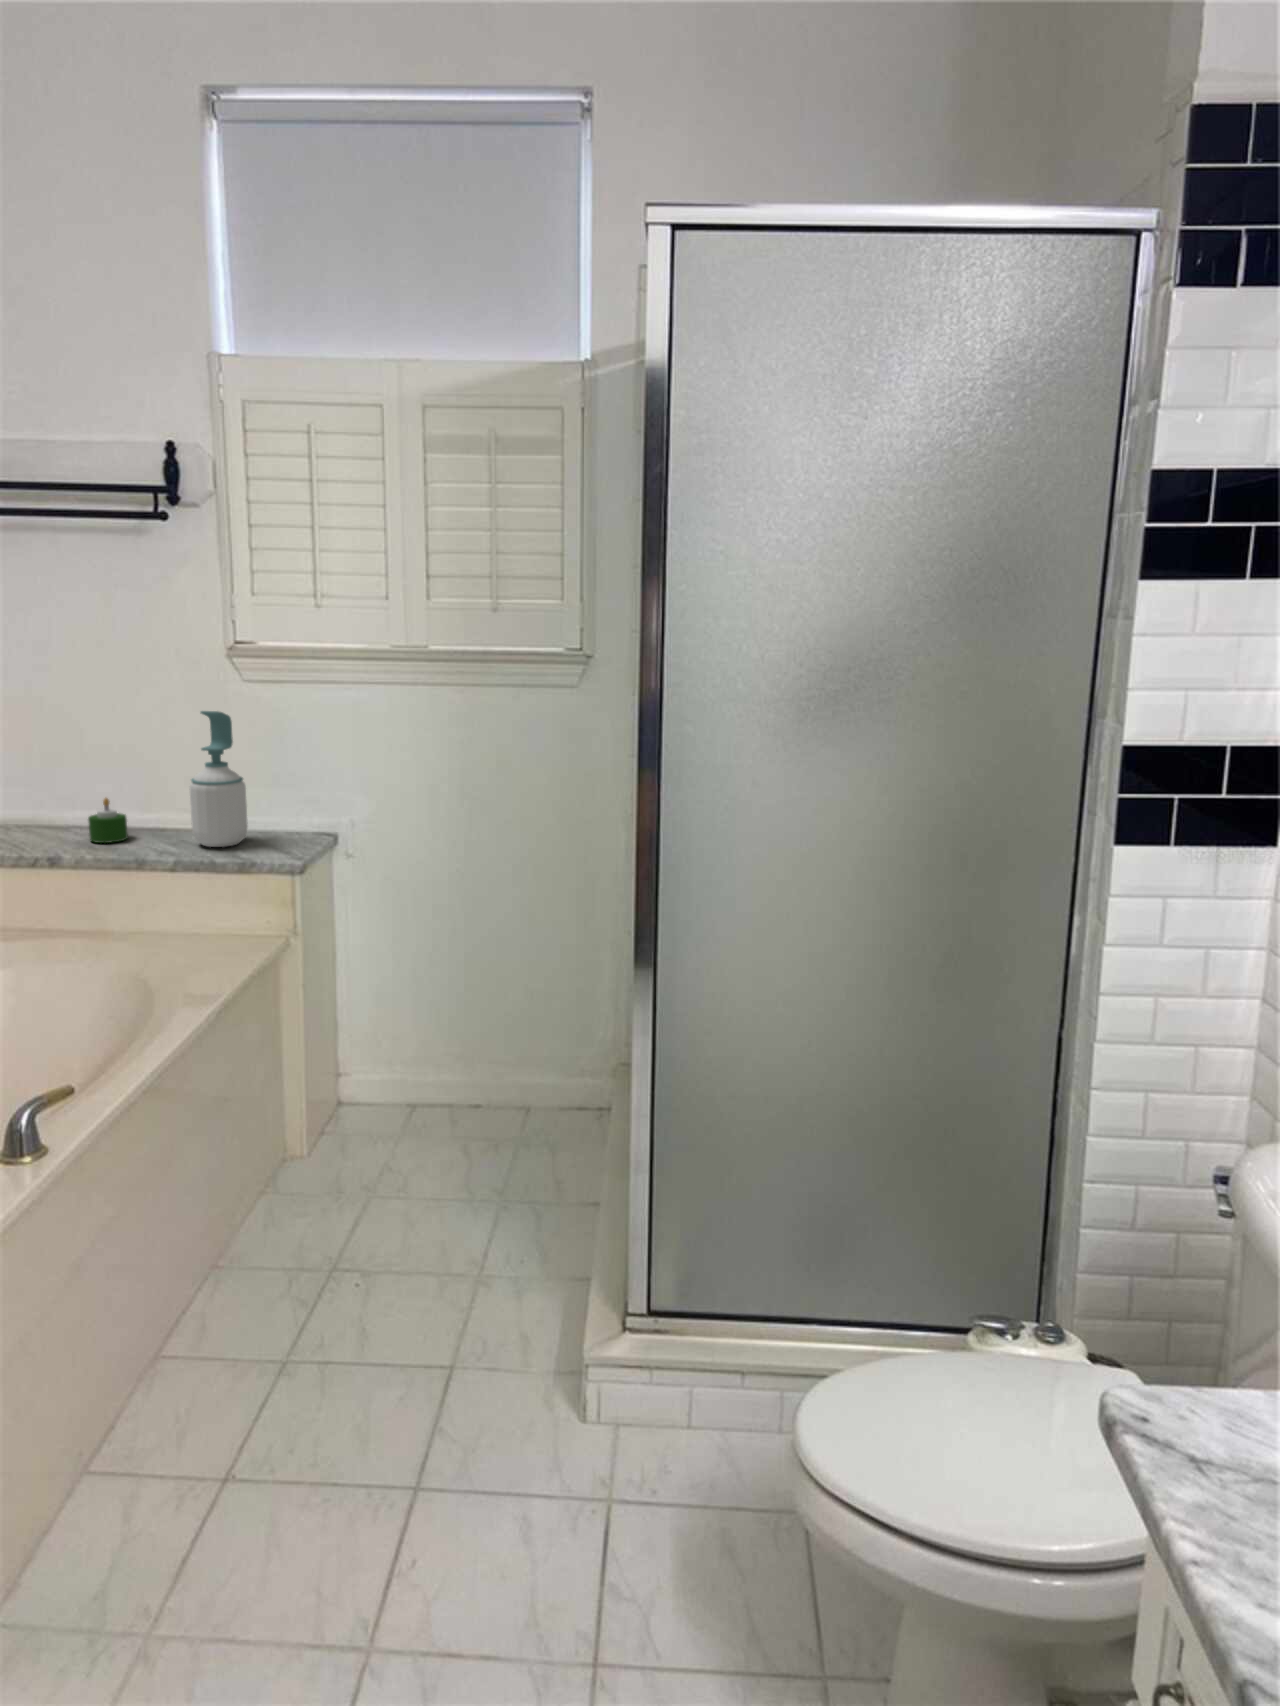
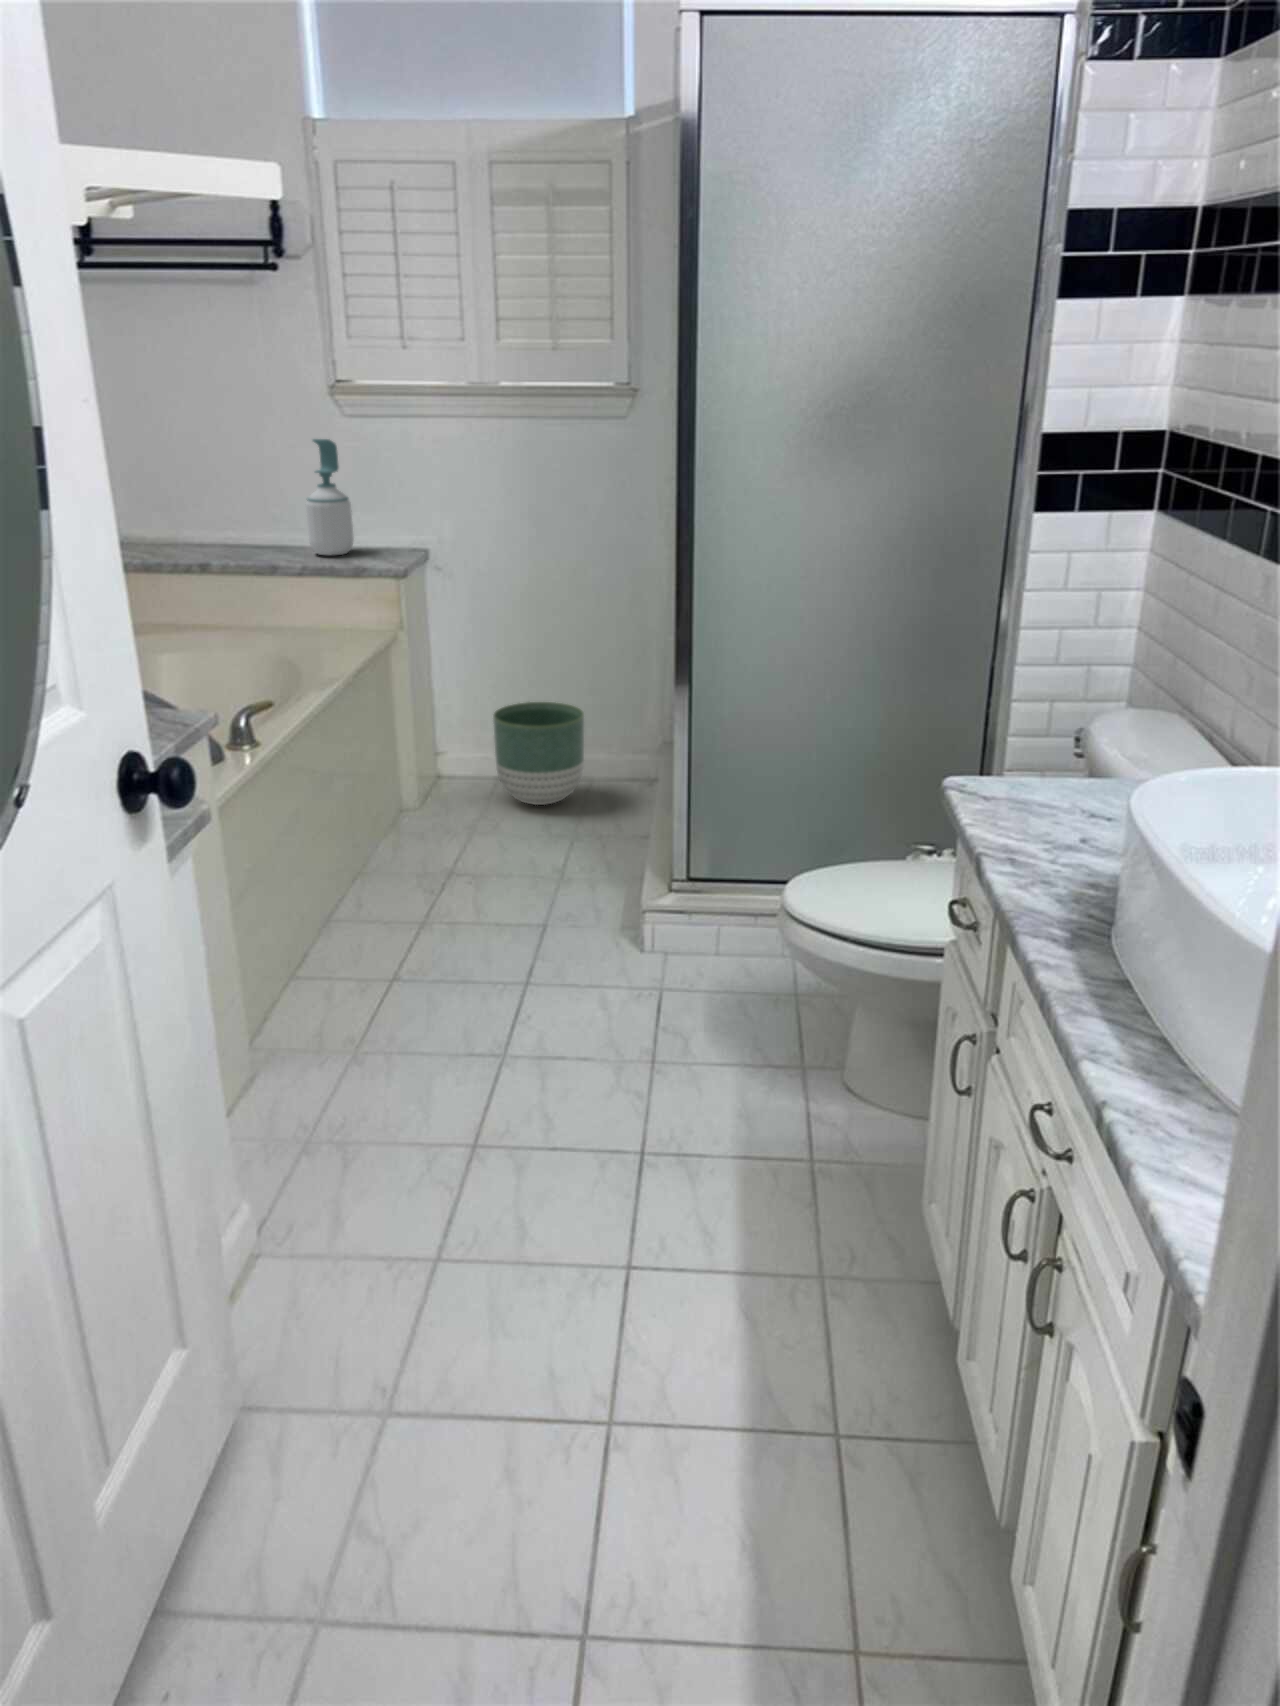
candle: present [88,798,128,843] -> none [223,516,255,554]
planter: none [411,1019,524,1152] -> present [493,702,584,805]

